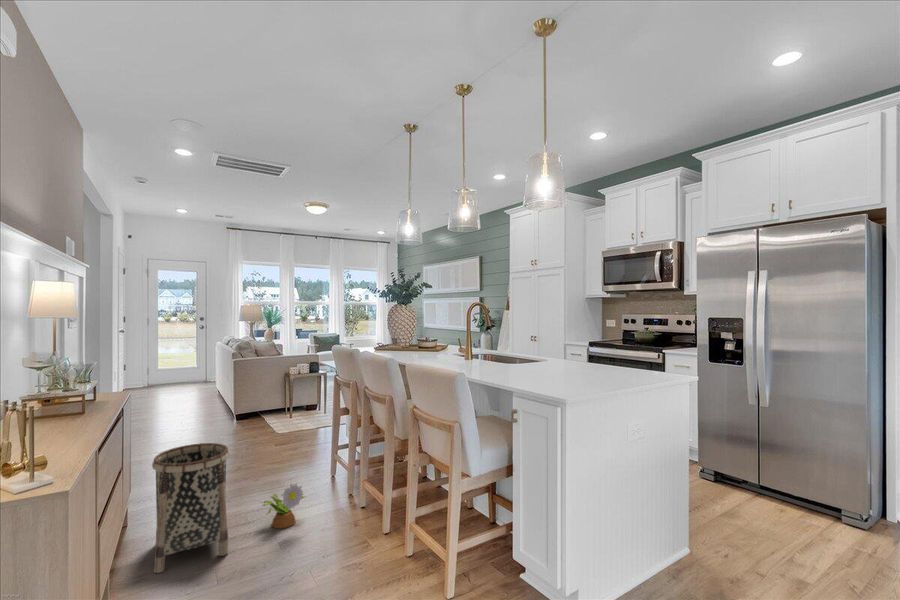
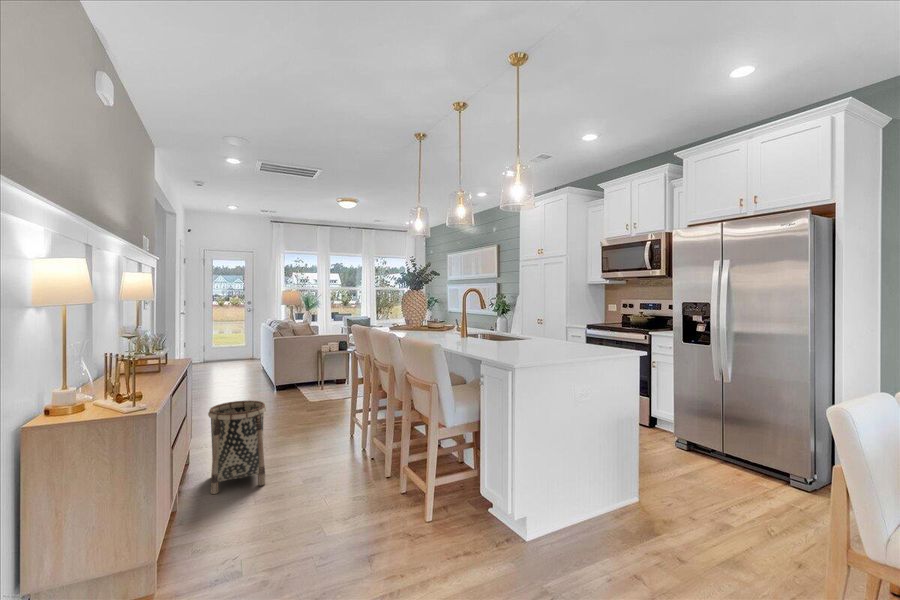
decorative plant: present [263,484,305,528] -> none [291,435,327,470]

